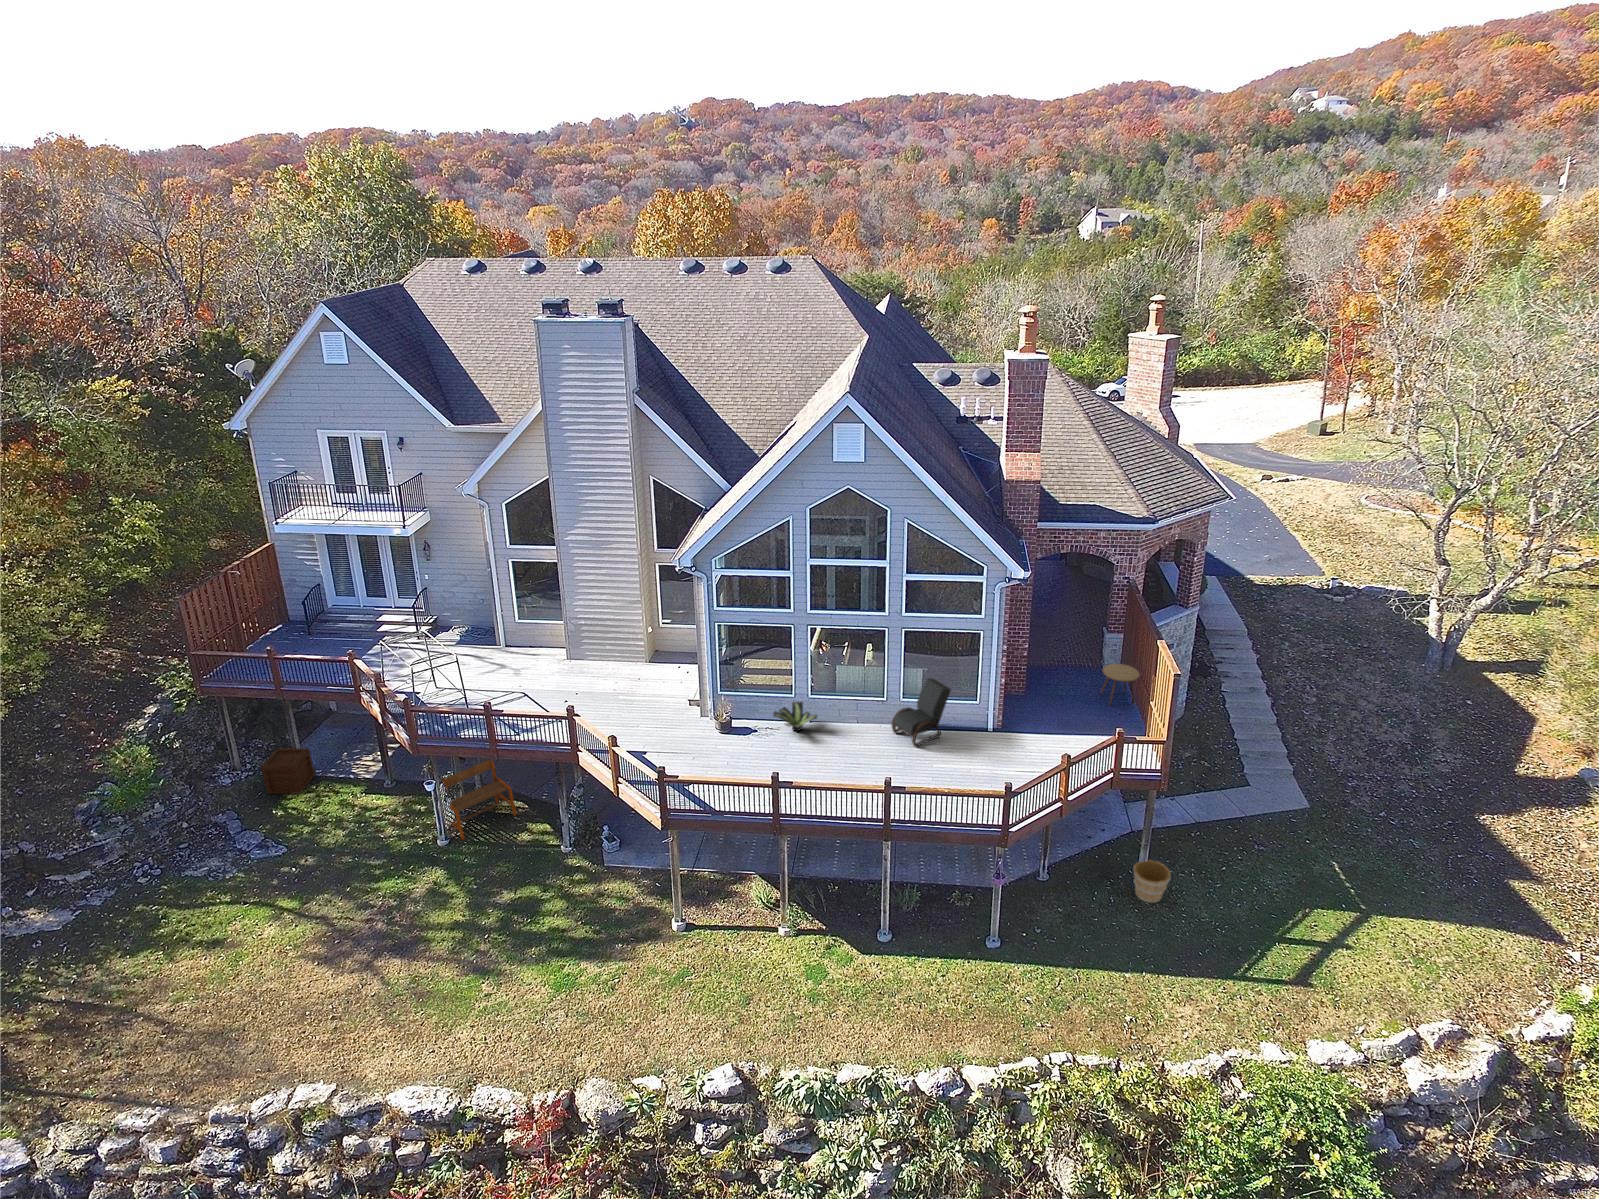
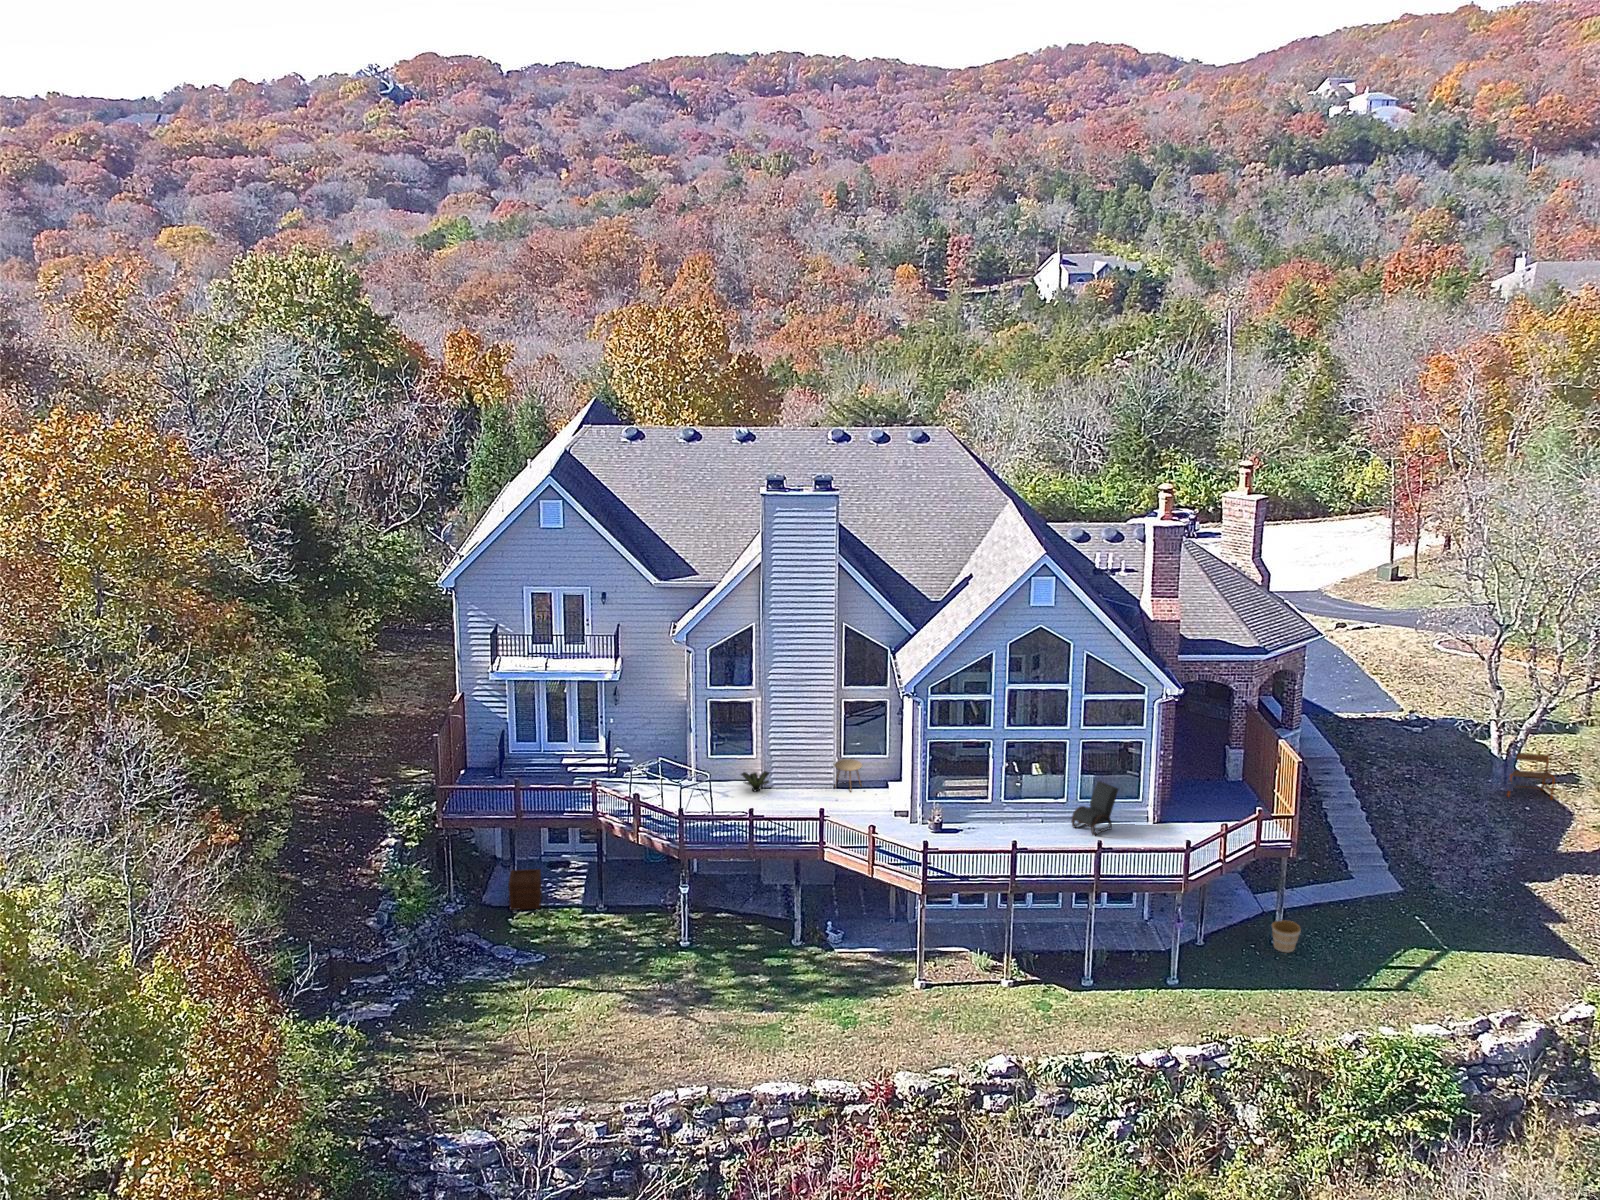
side table: present [1101,664,1140,705] -> present [834,759,862,787]
potted plant: present [773,702,817,731] -> present [741,771,770,791]
bench: present [443,760,516,840] -> present [1507,753,1555,800]

